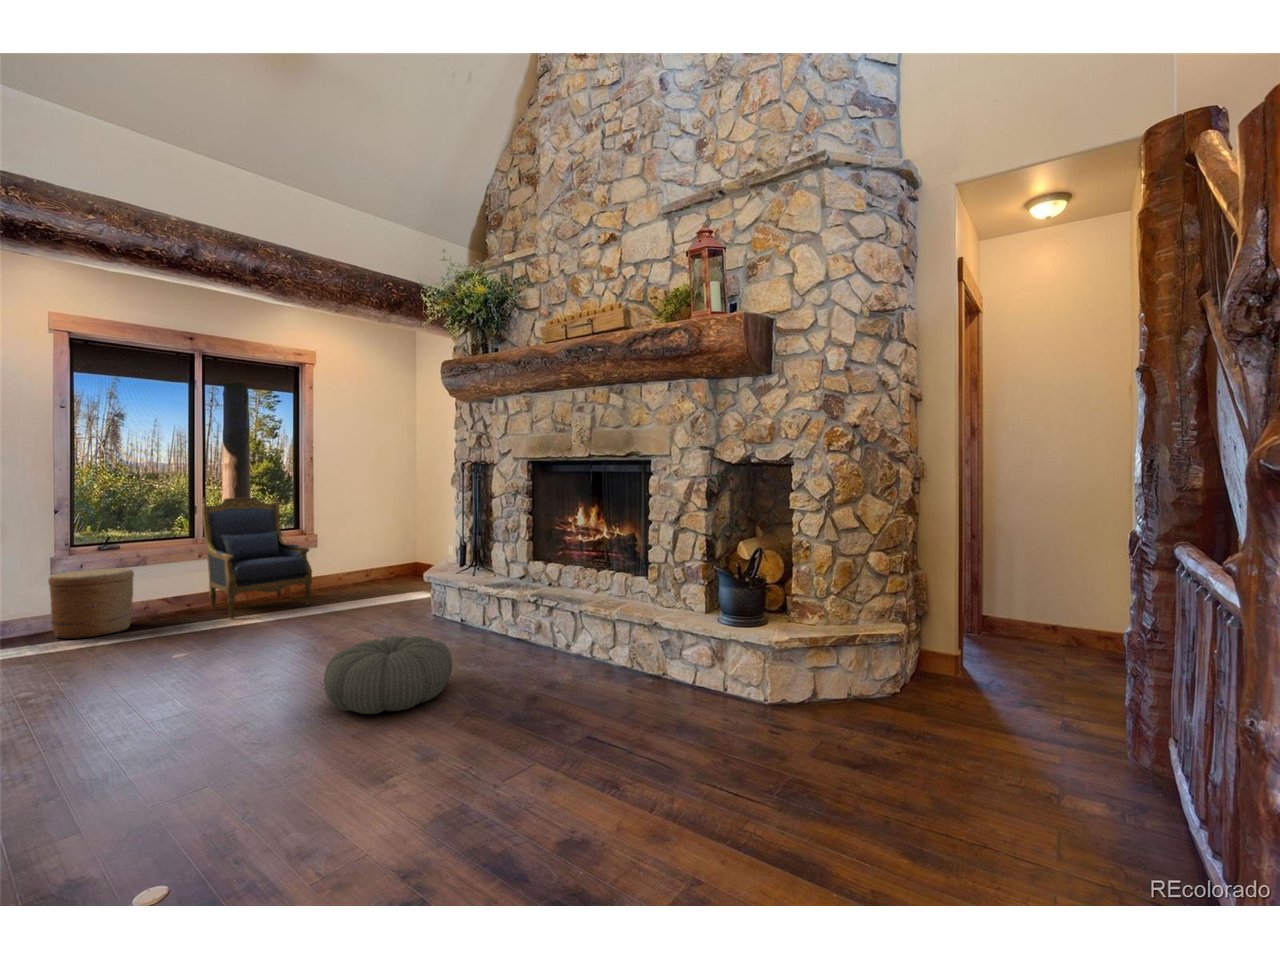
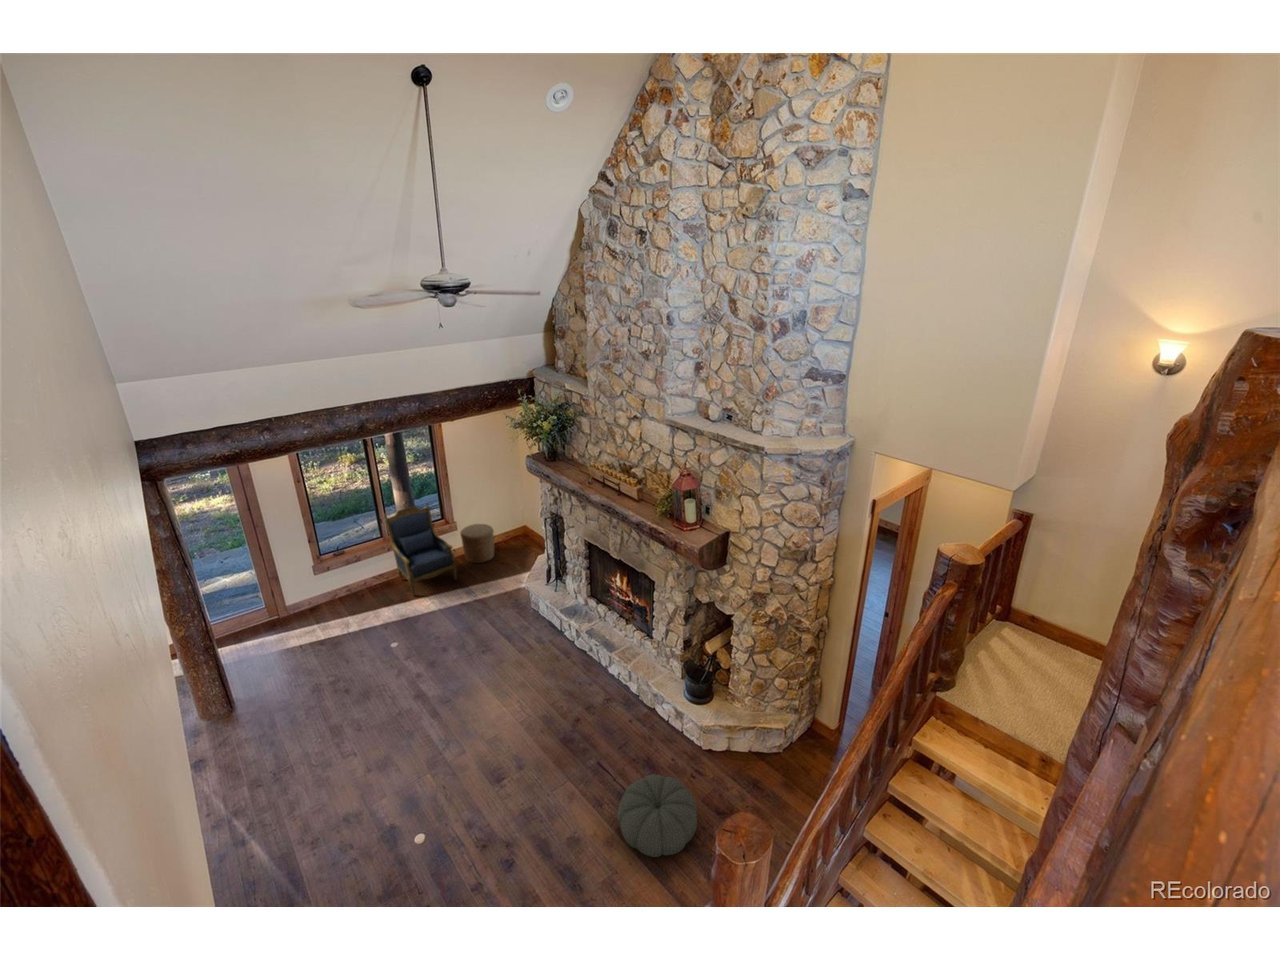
woven basket: present [48,568,134,639] -> present [460,524,494,563]
pouf: present [324,636,452,714] -> present [617,774,697,857]

